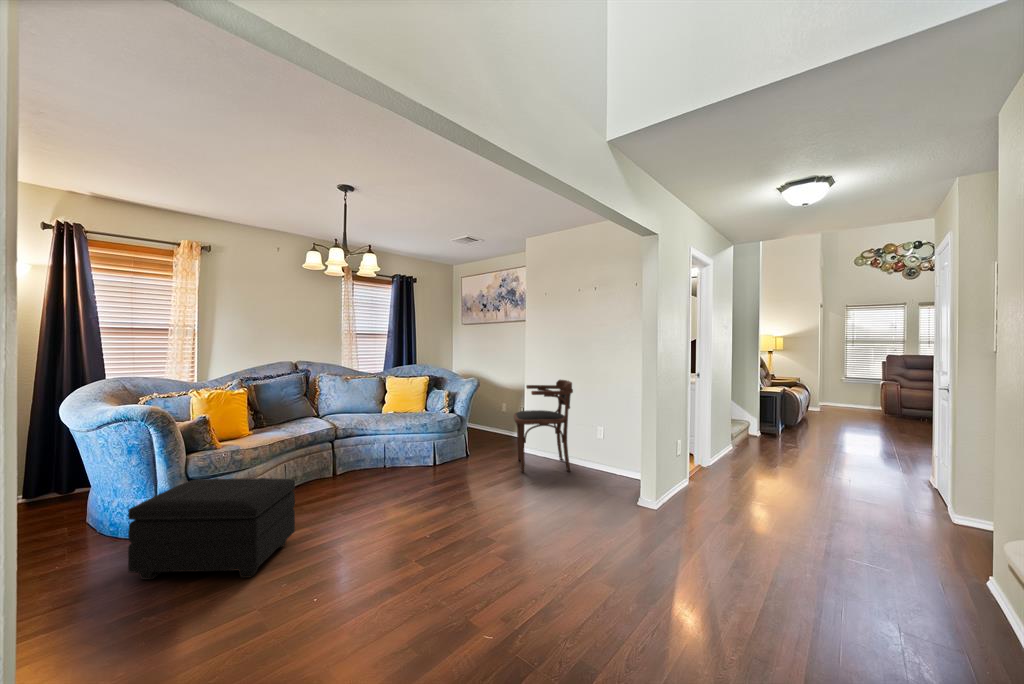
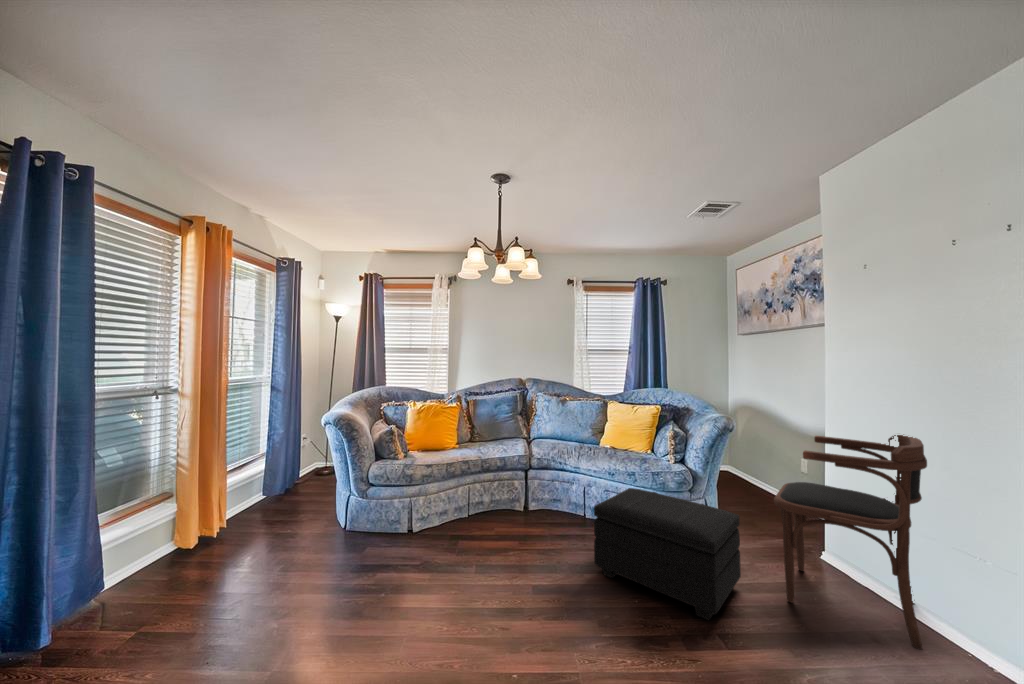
footstool: present [128,478,295,579] -> present [594,488,741,620]

